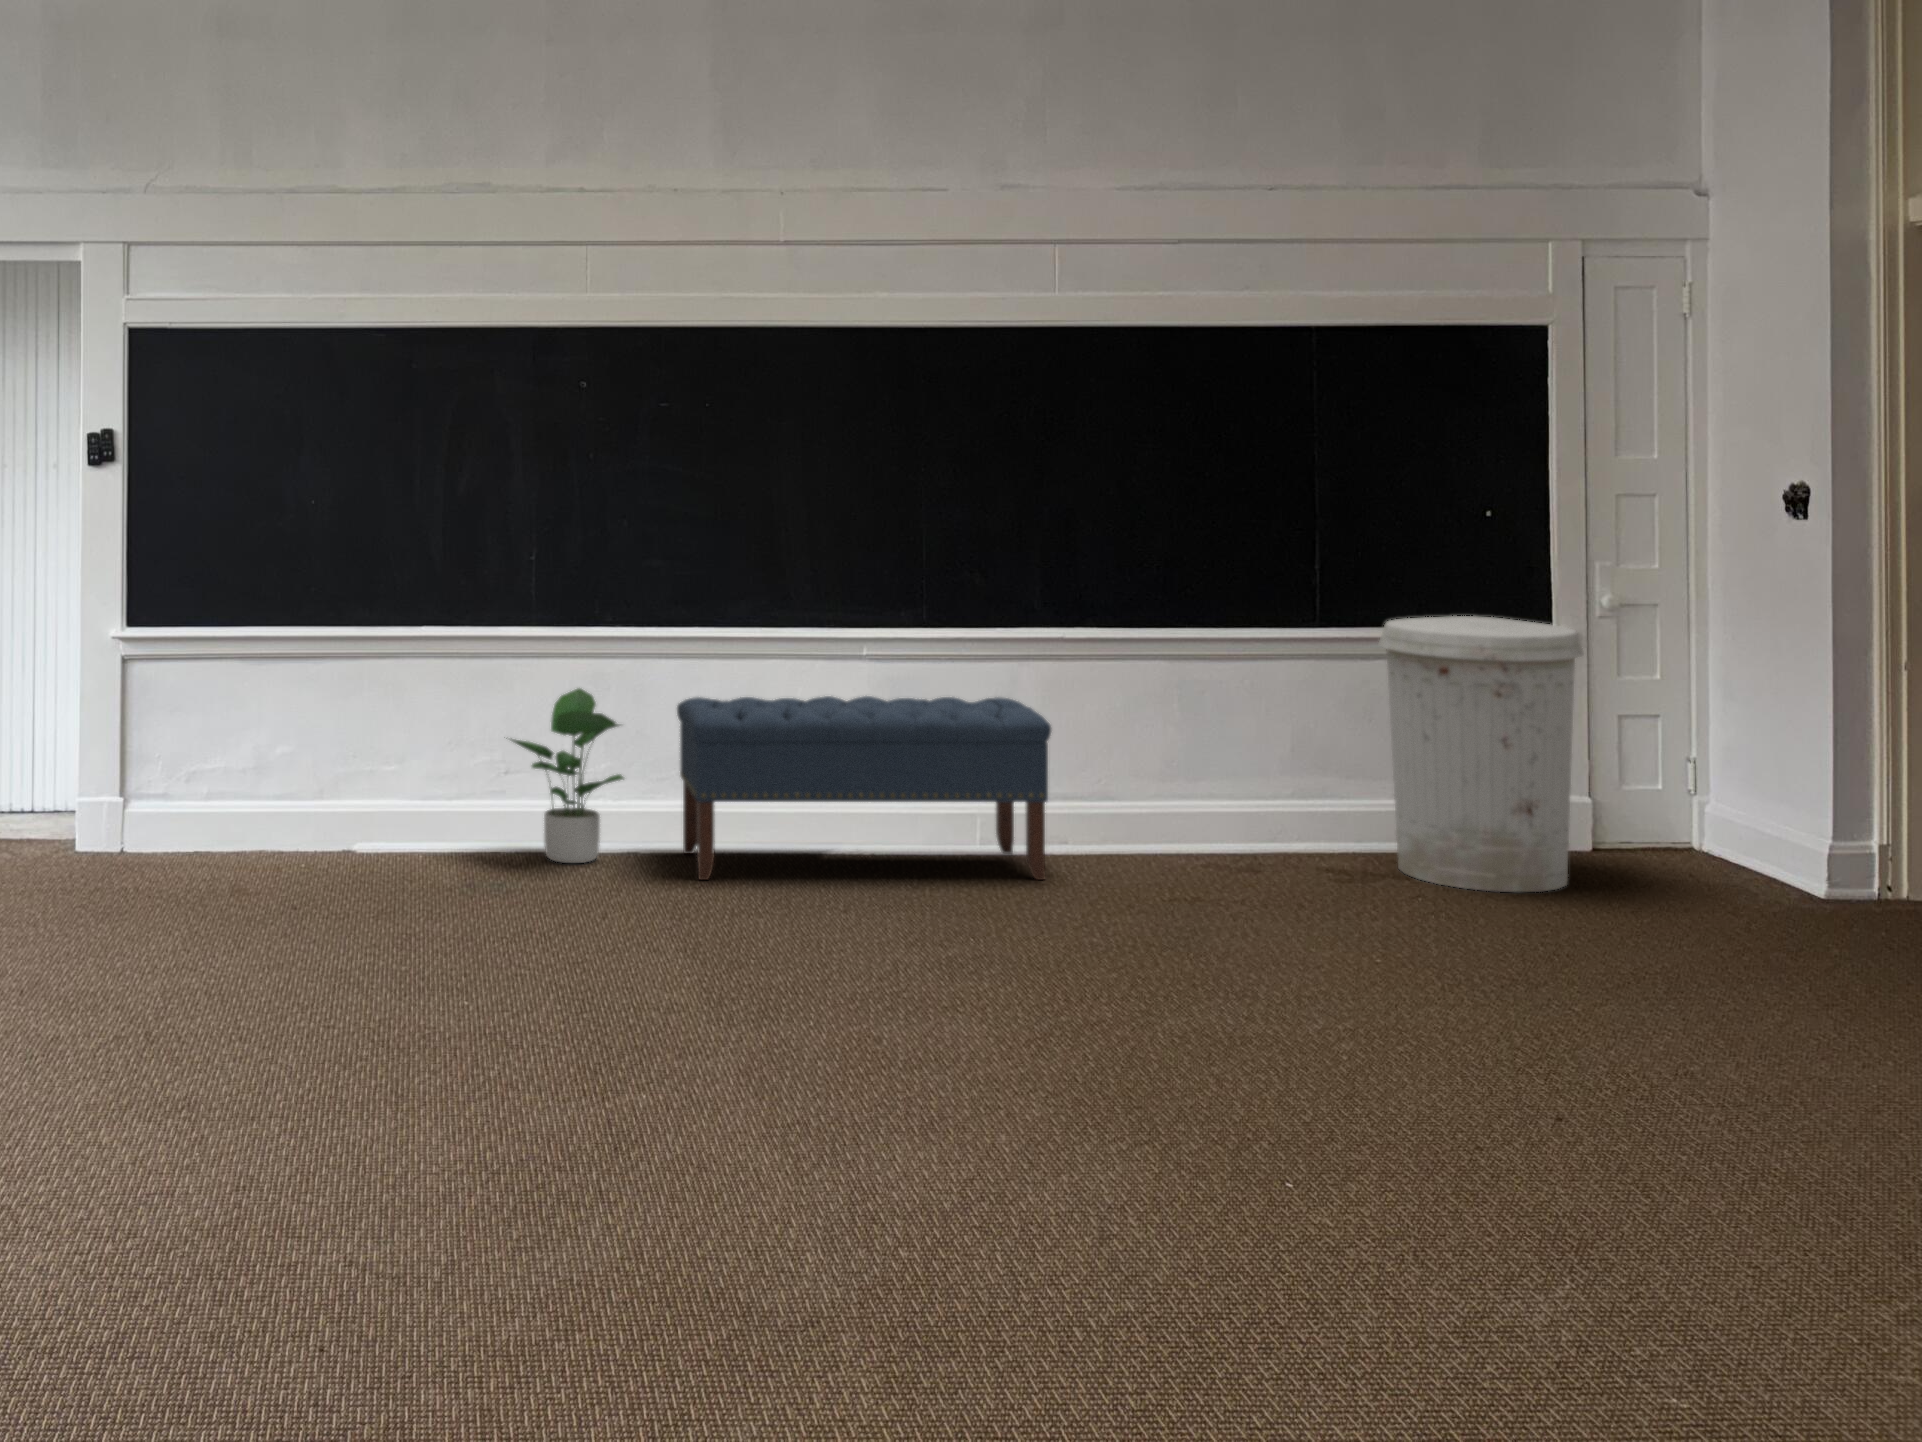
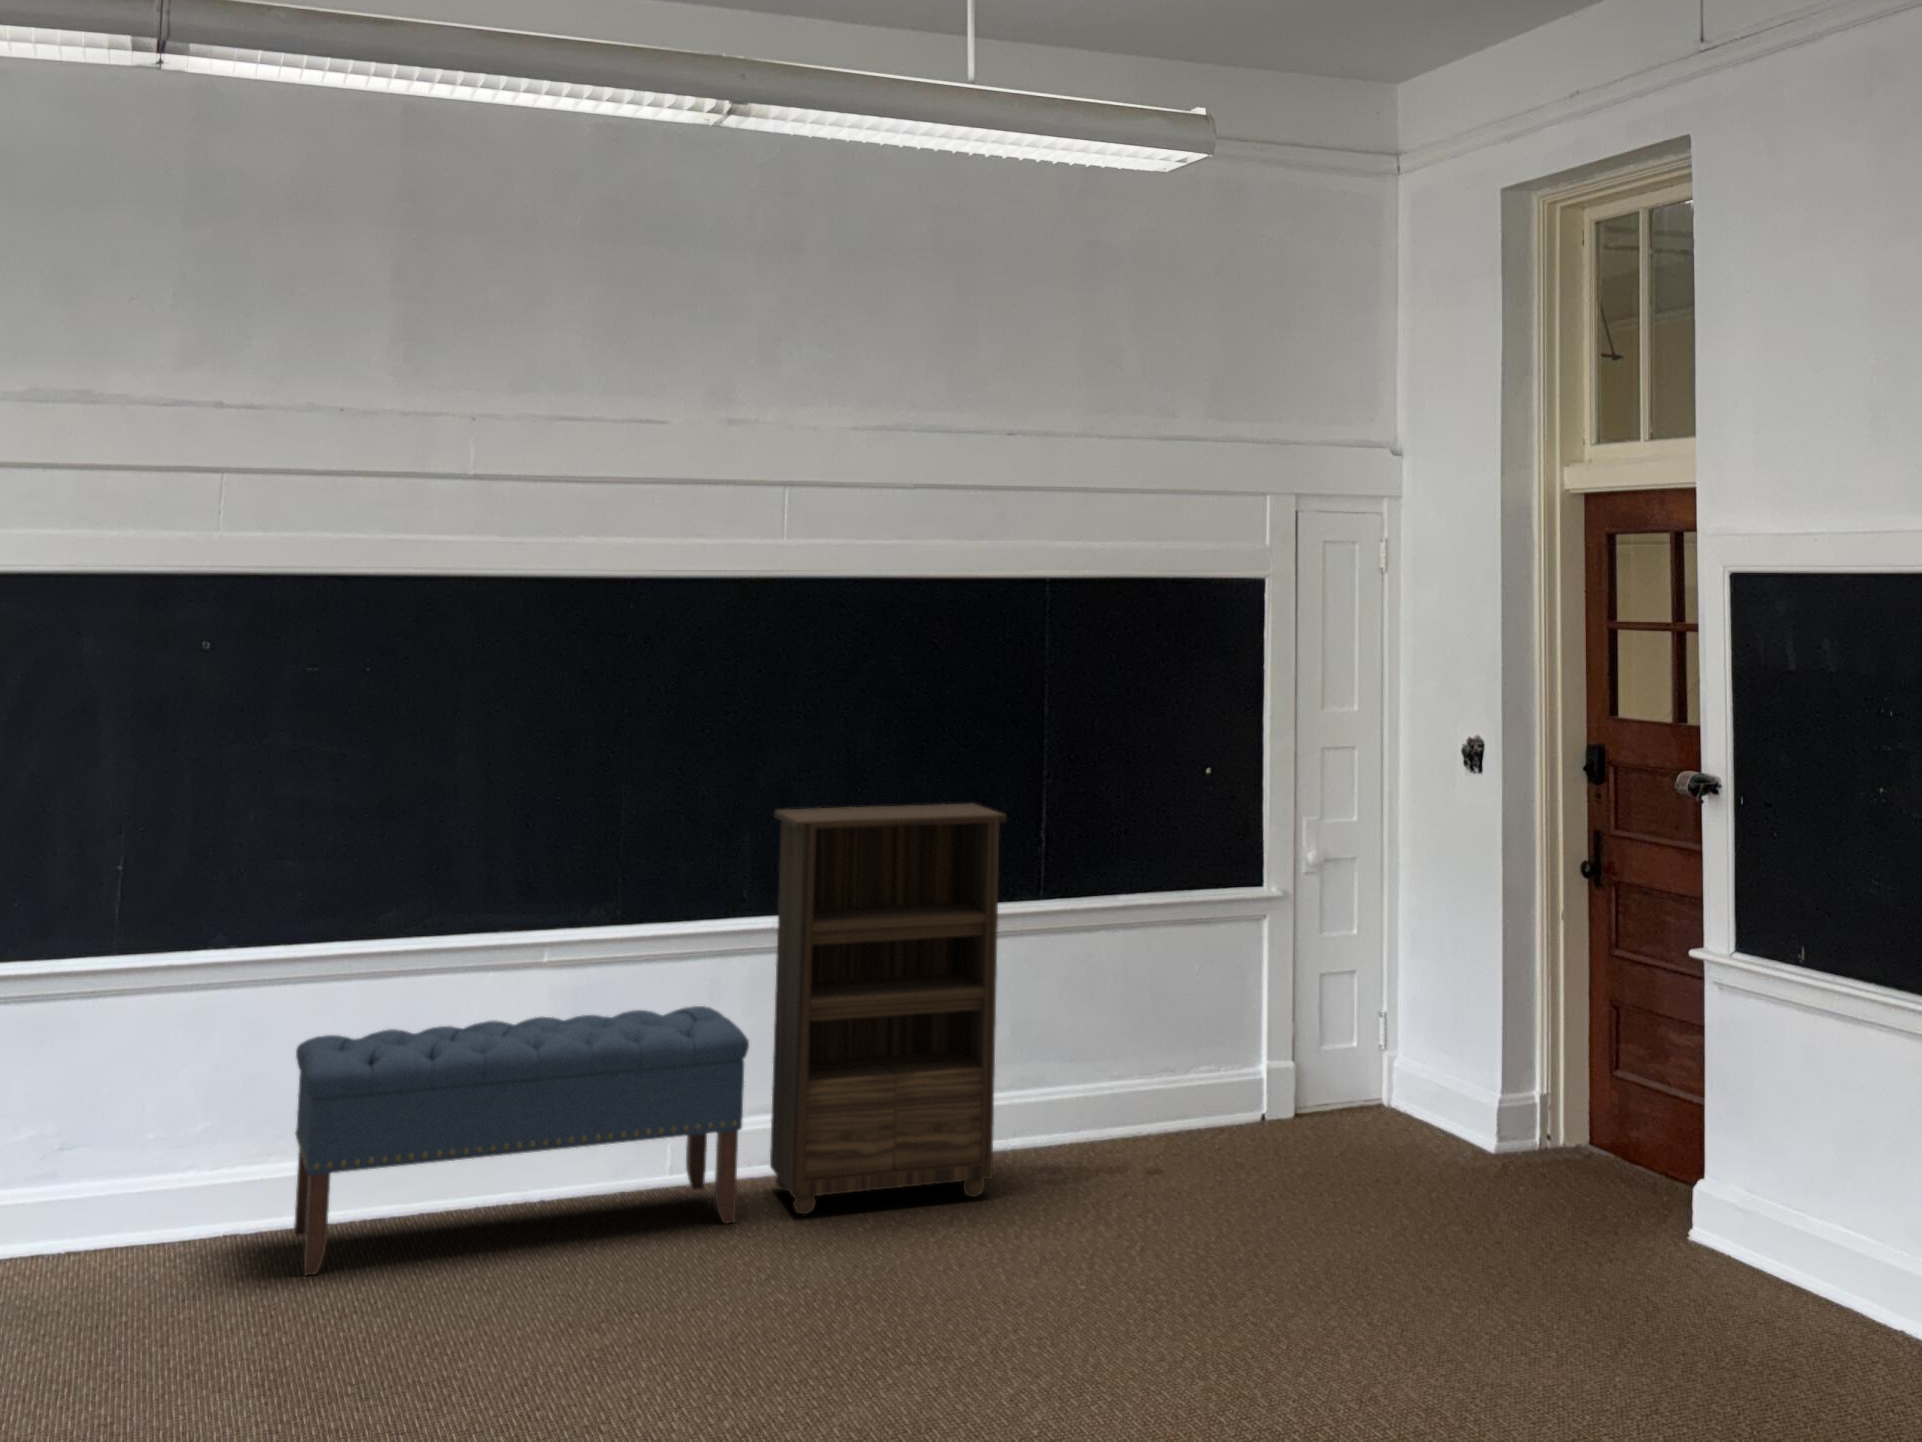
bookshelf: none [1063,530,1286,883] -> present [770,804,1006,1214]
trash can: present [1379,616,1584,892] -> none [1097,884,1289,1181]
potted plant: present [511,688,624,863] -> none [49,1034,226,1270]

